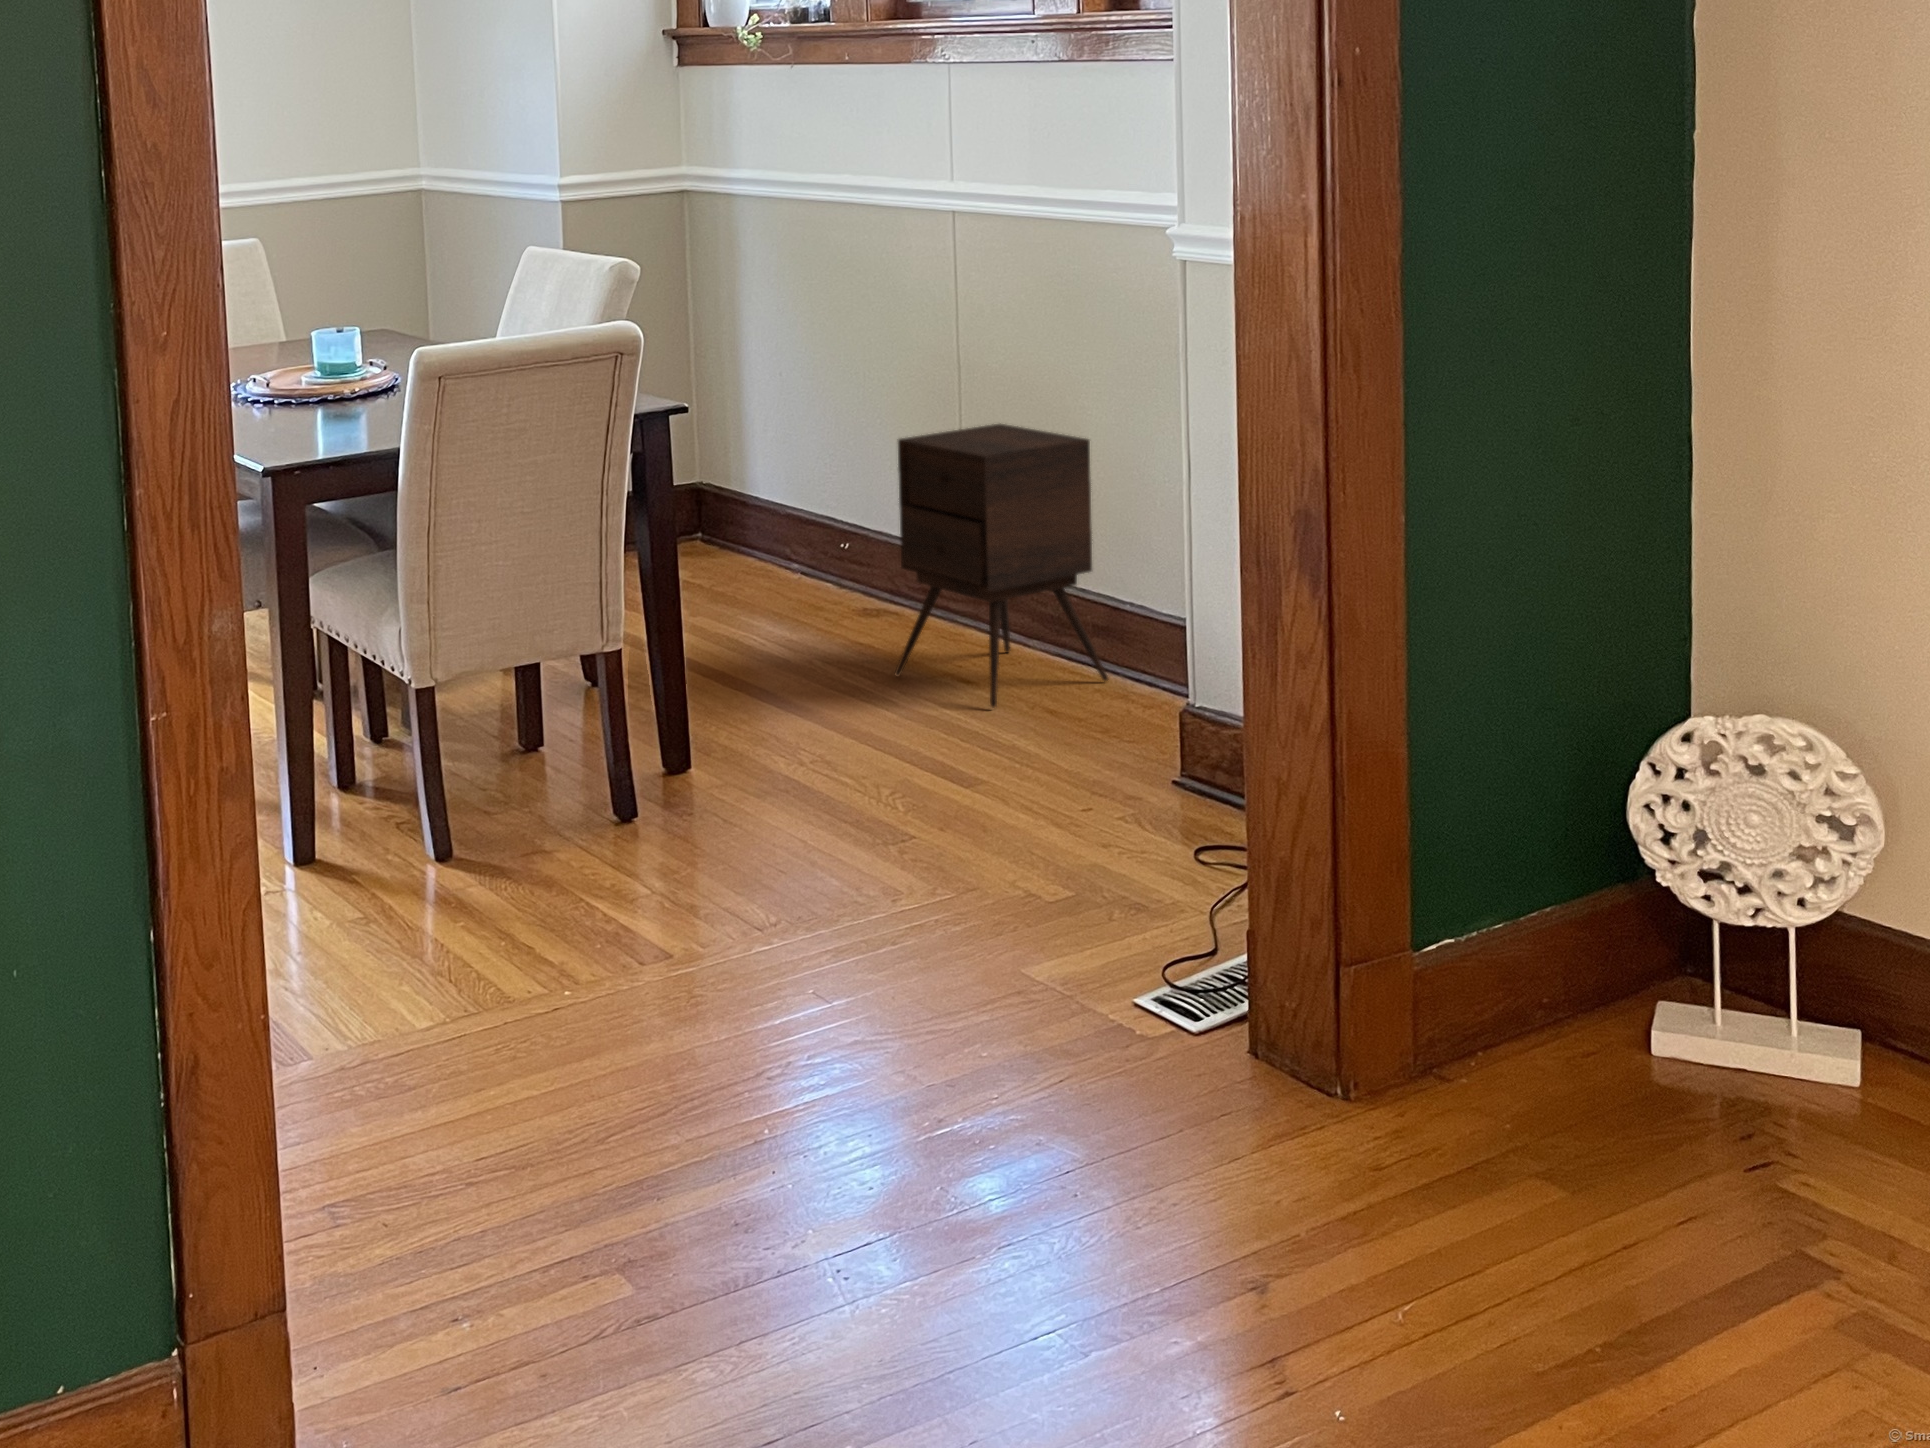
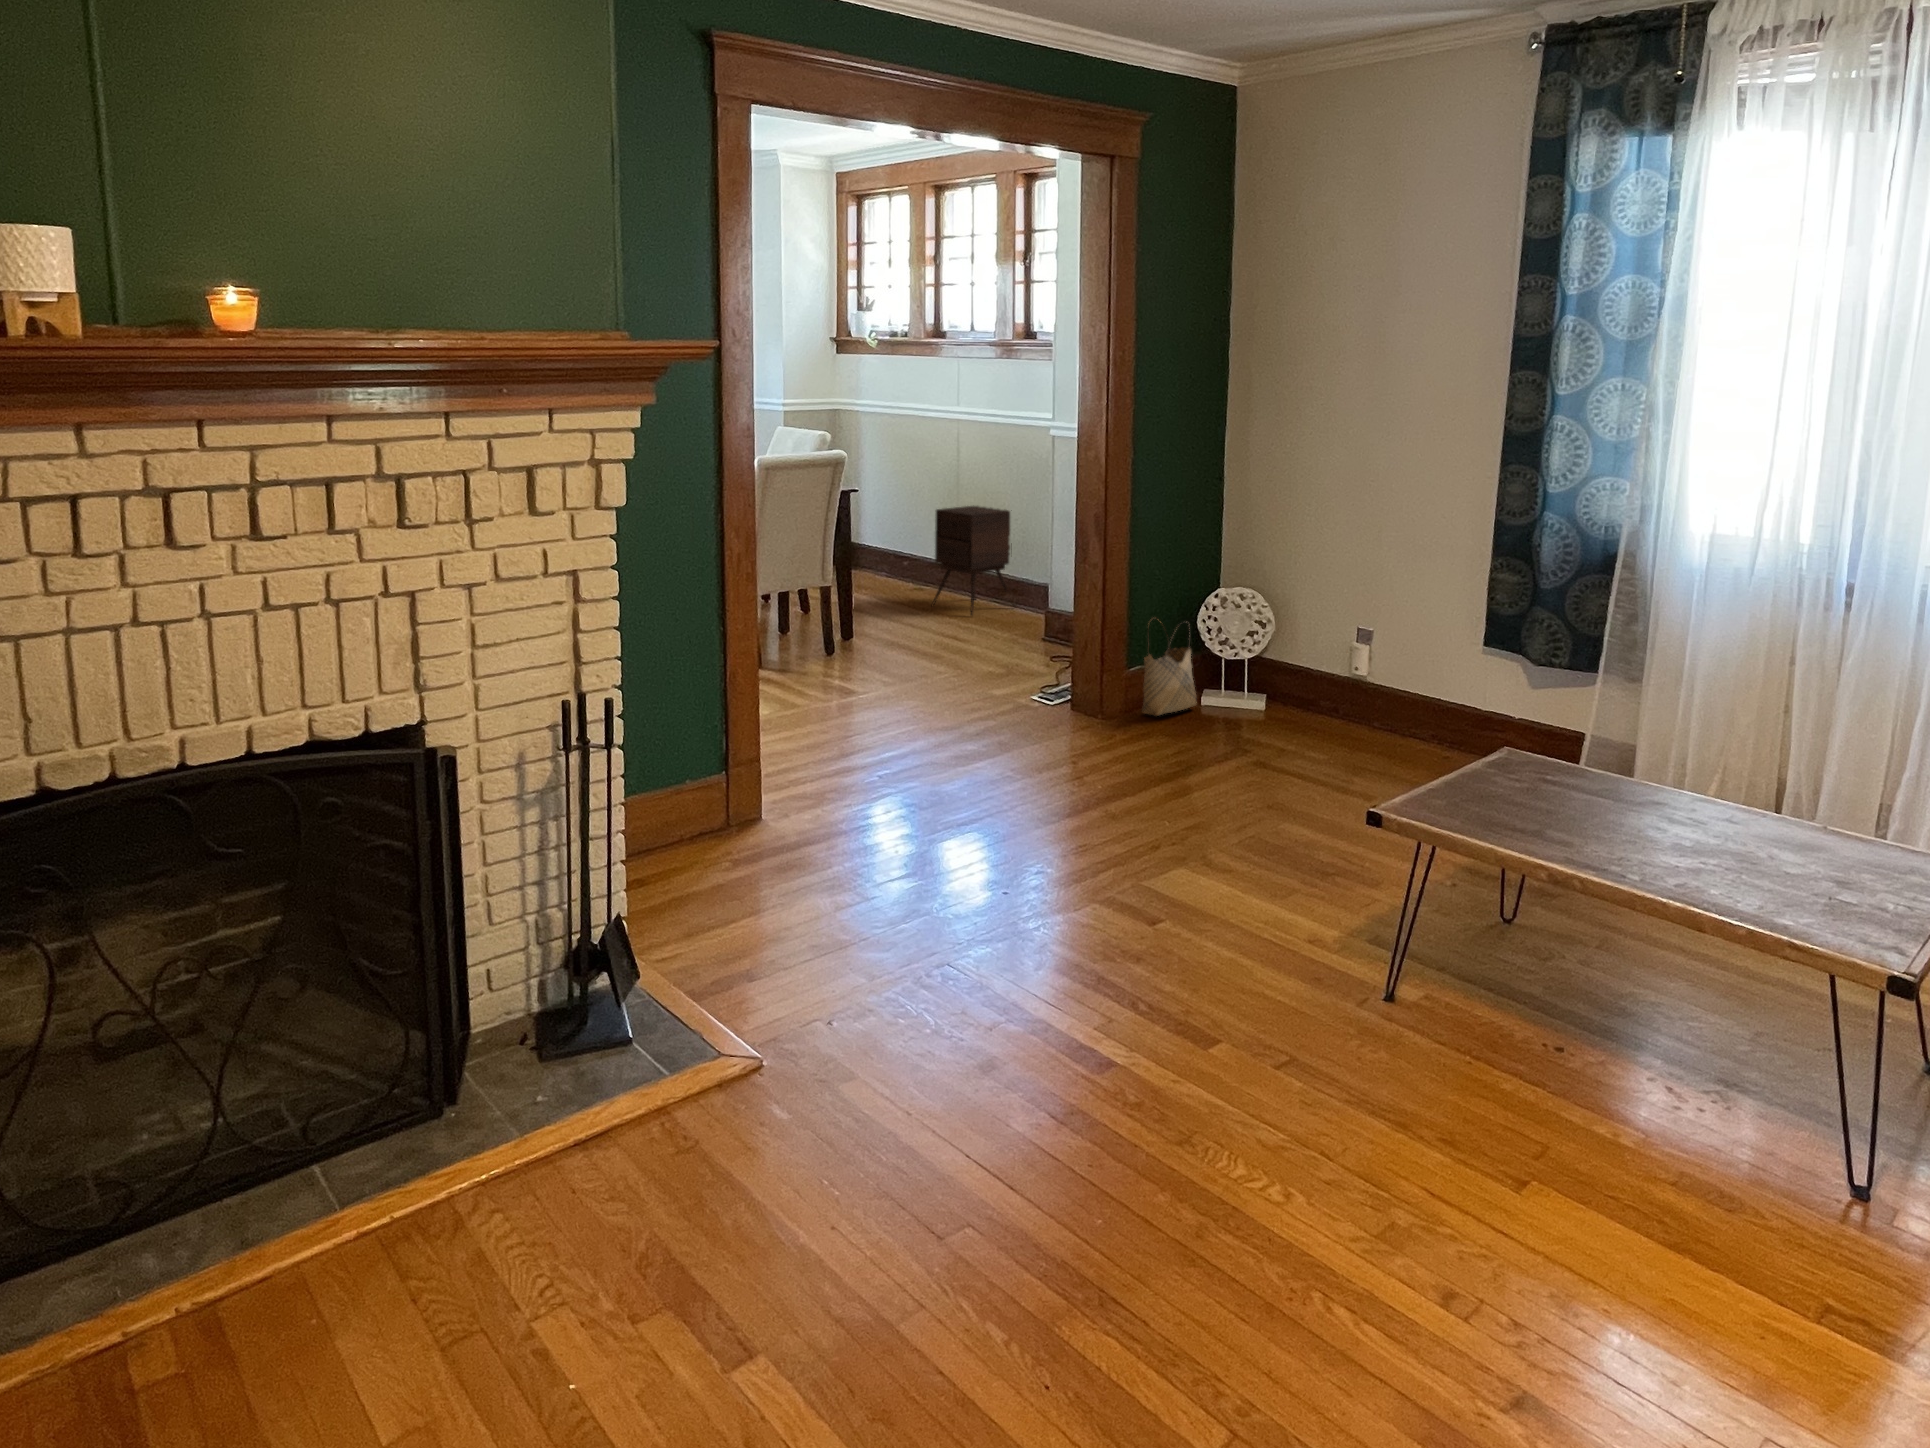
woven basket: none [1464,803,1636,1107] -> present [1142,618,1197,716]

